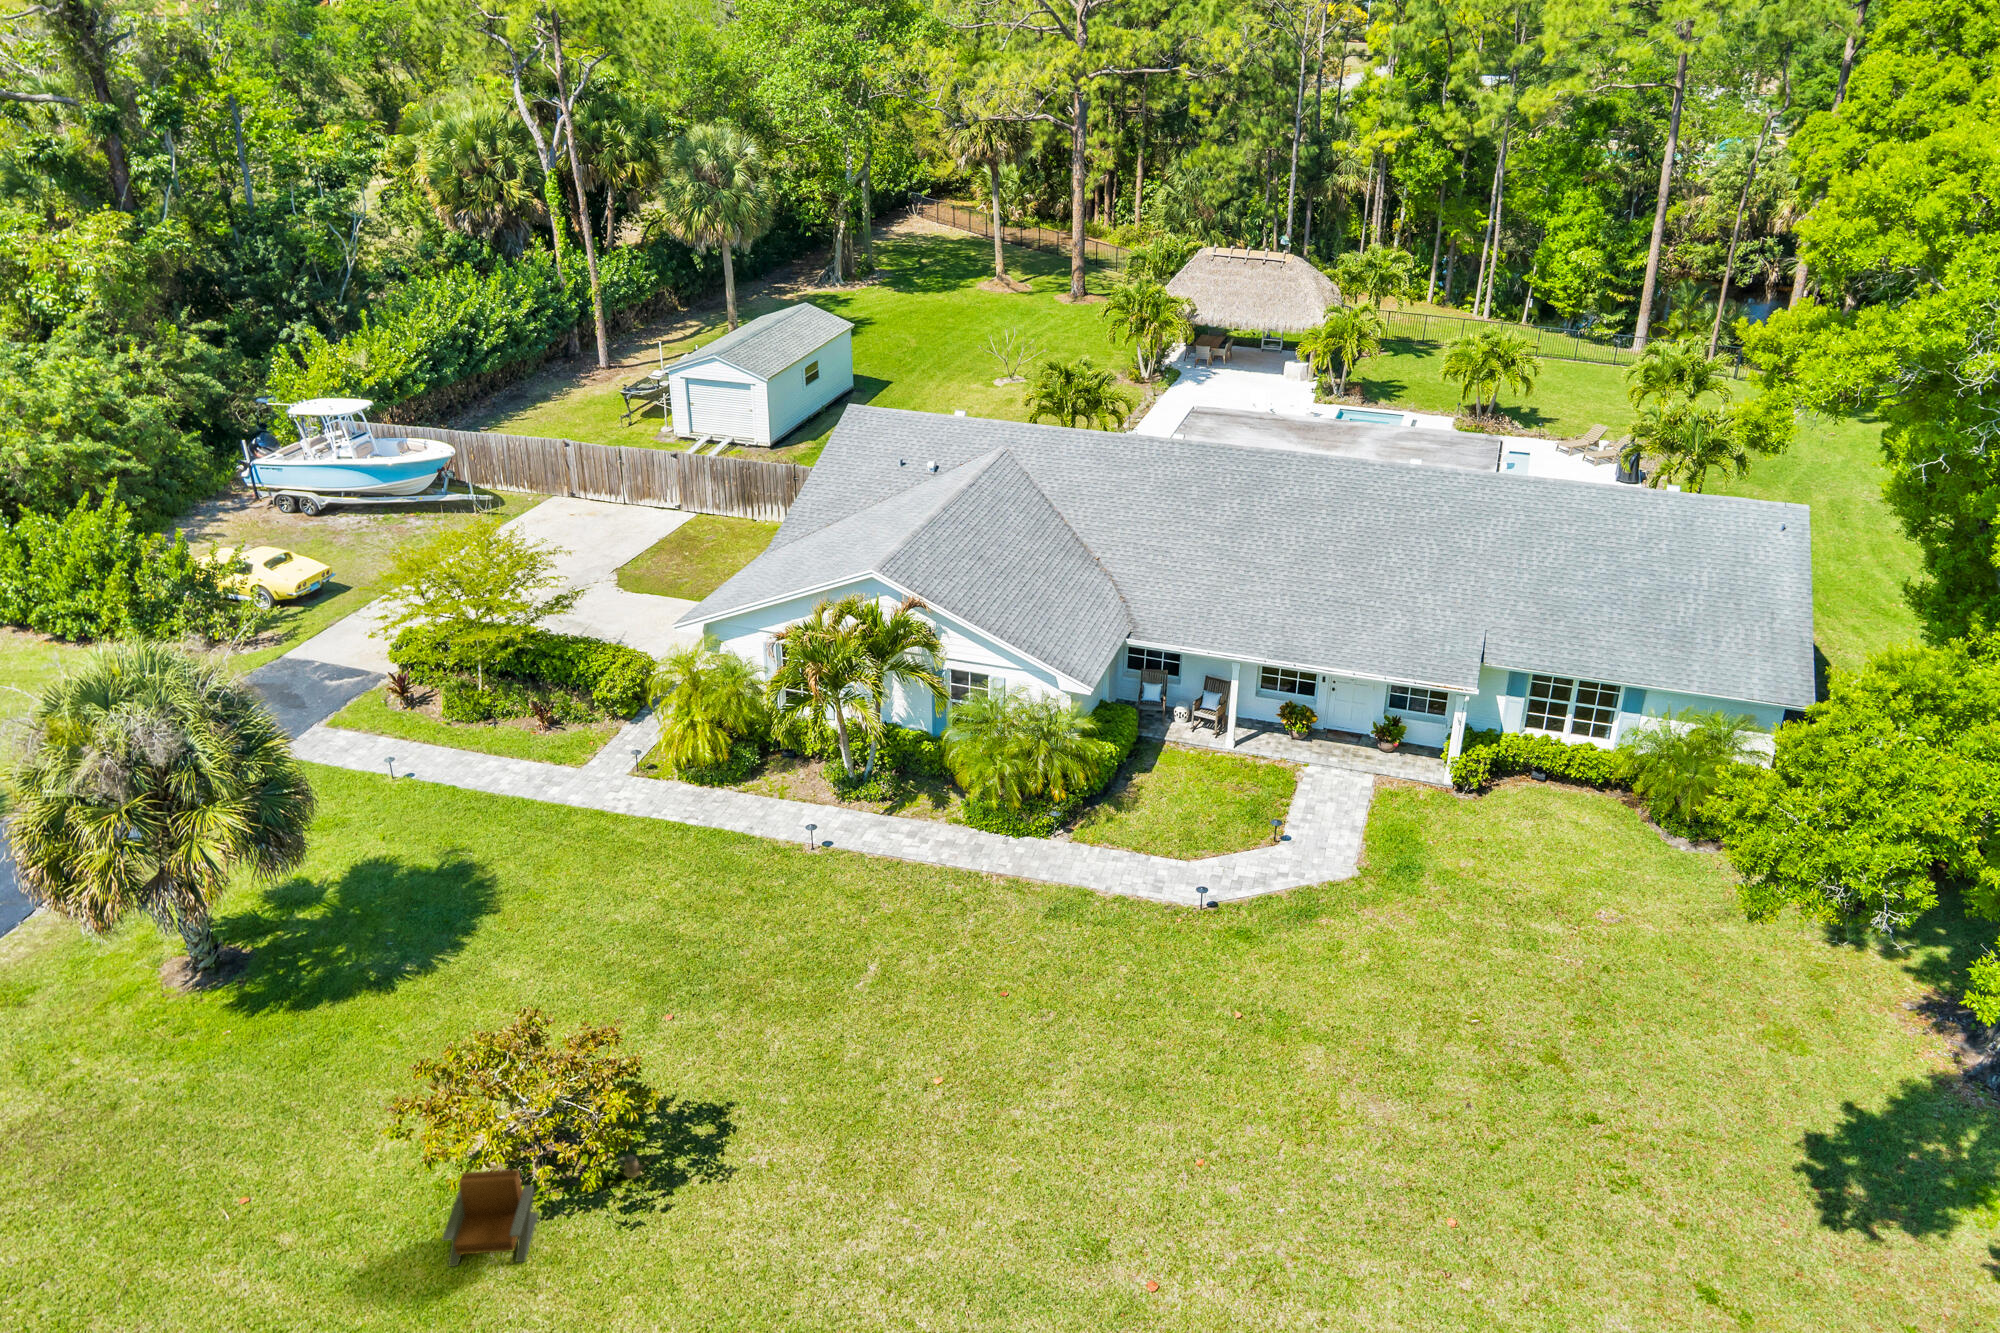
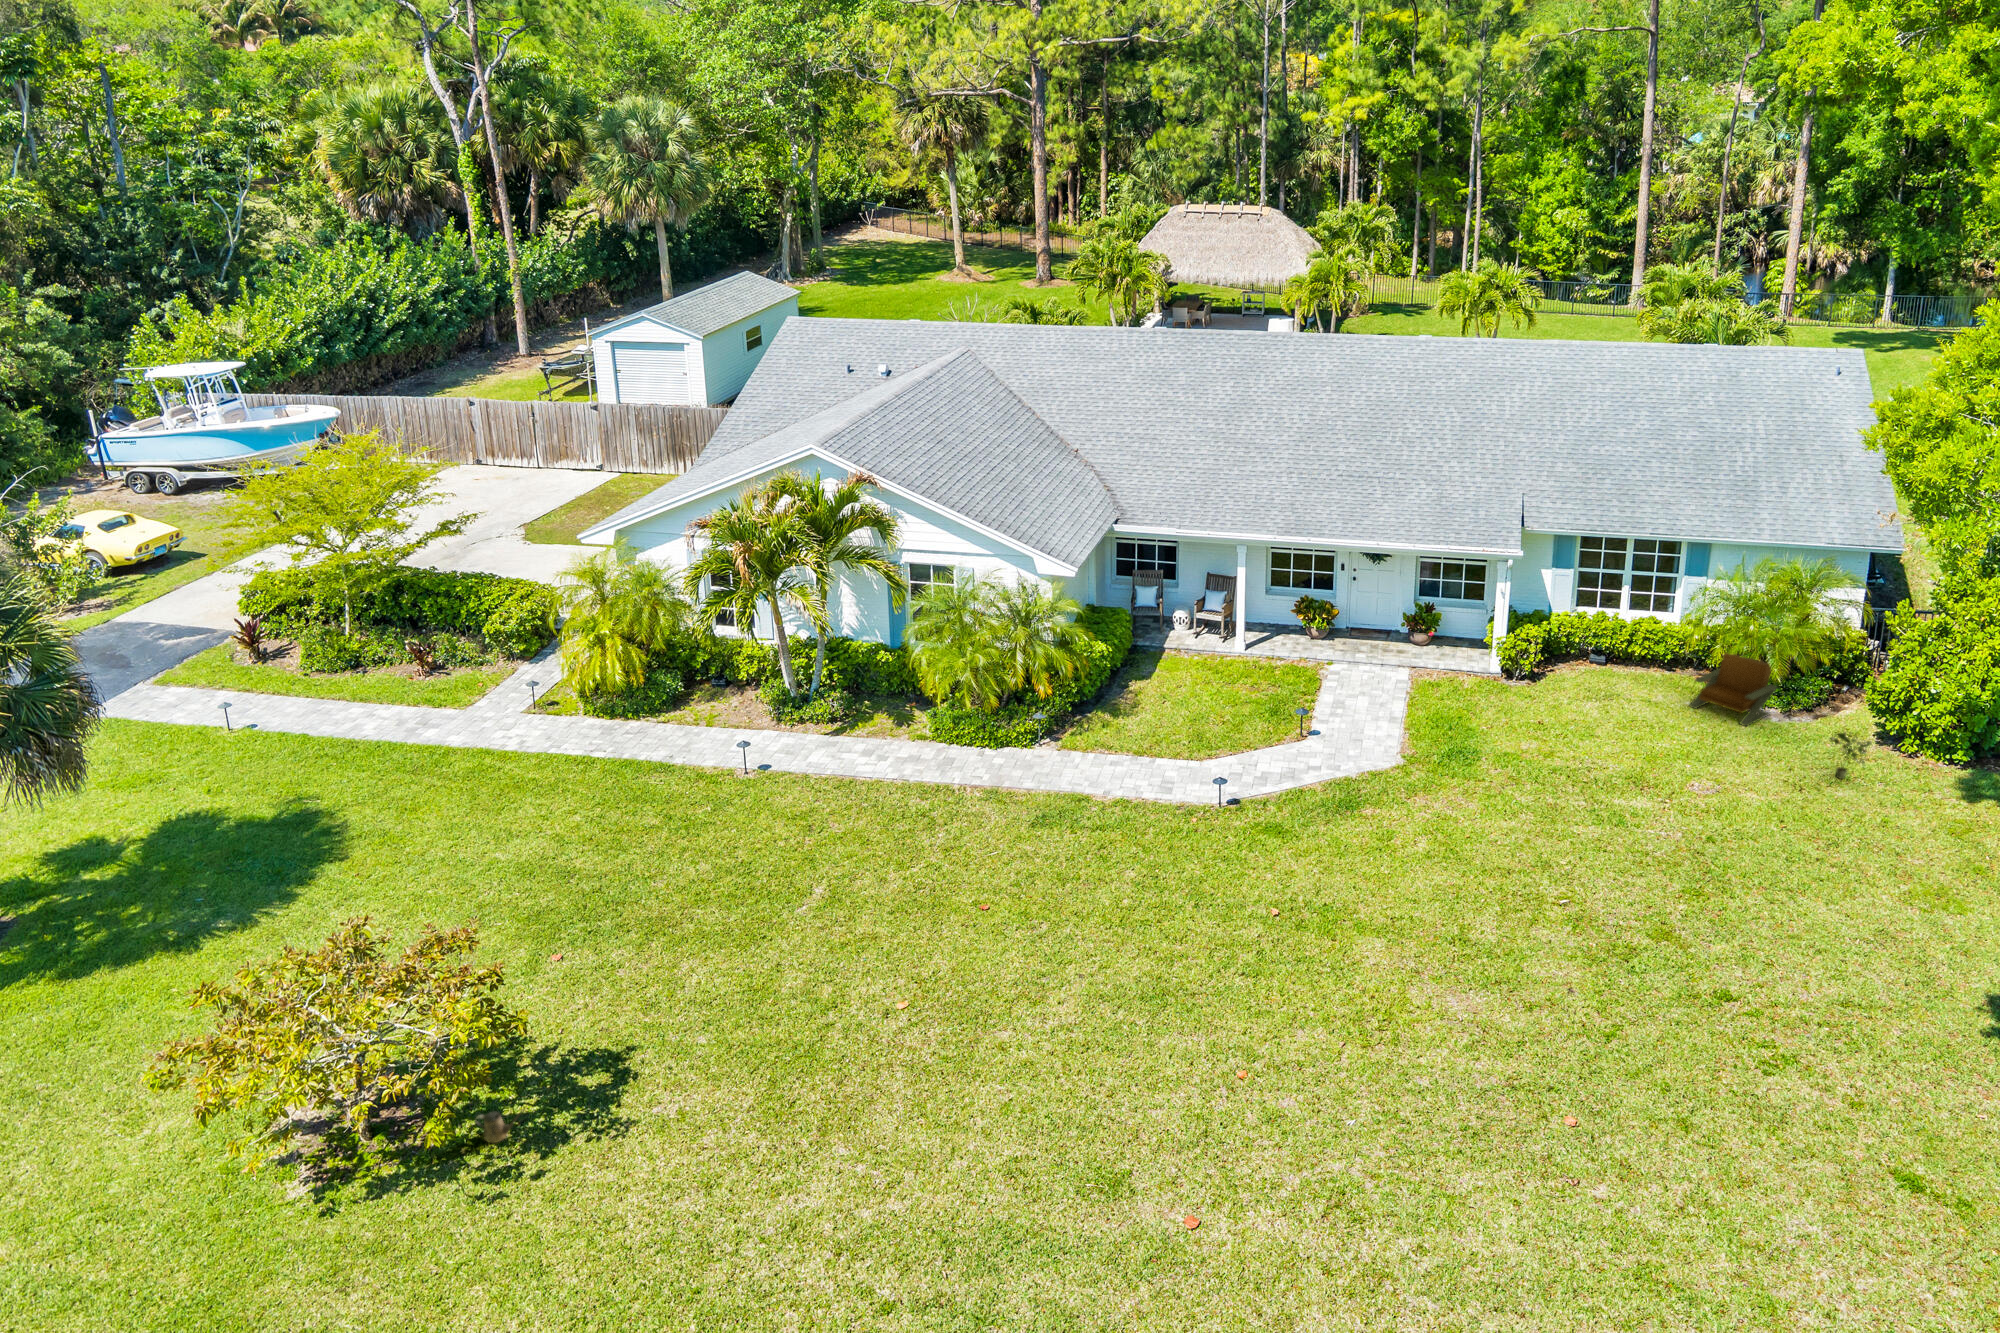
potted plant: none [1706,873,1742,912] -> present [1829,732,1872,779]
lounge chair: present [442,1170,538,1267] -> present [1690,653,1777,726]

